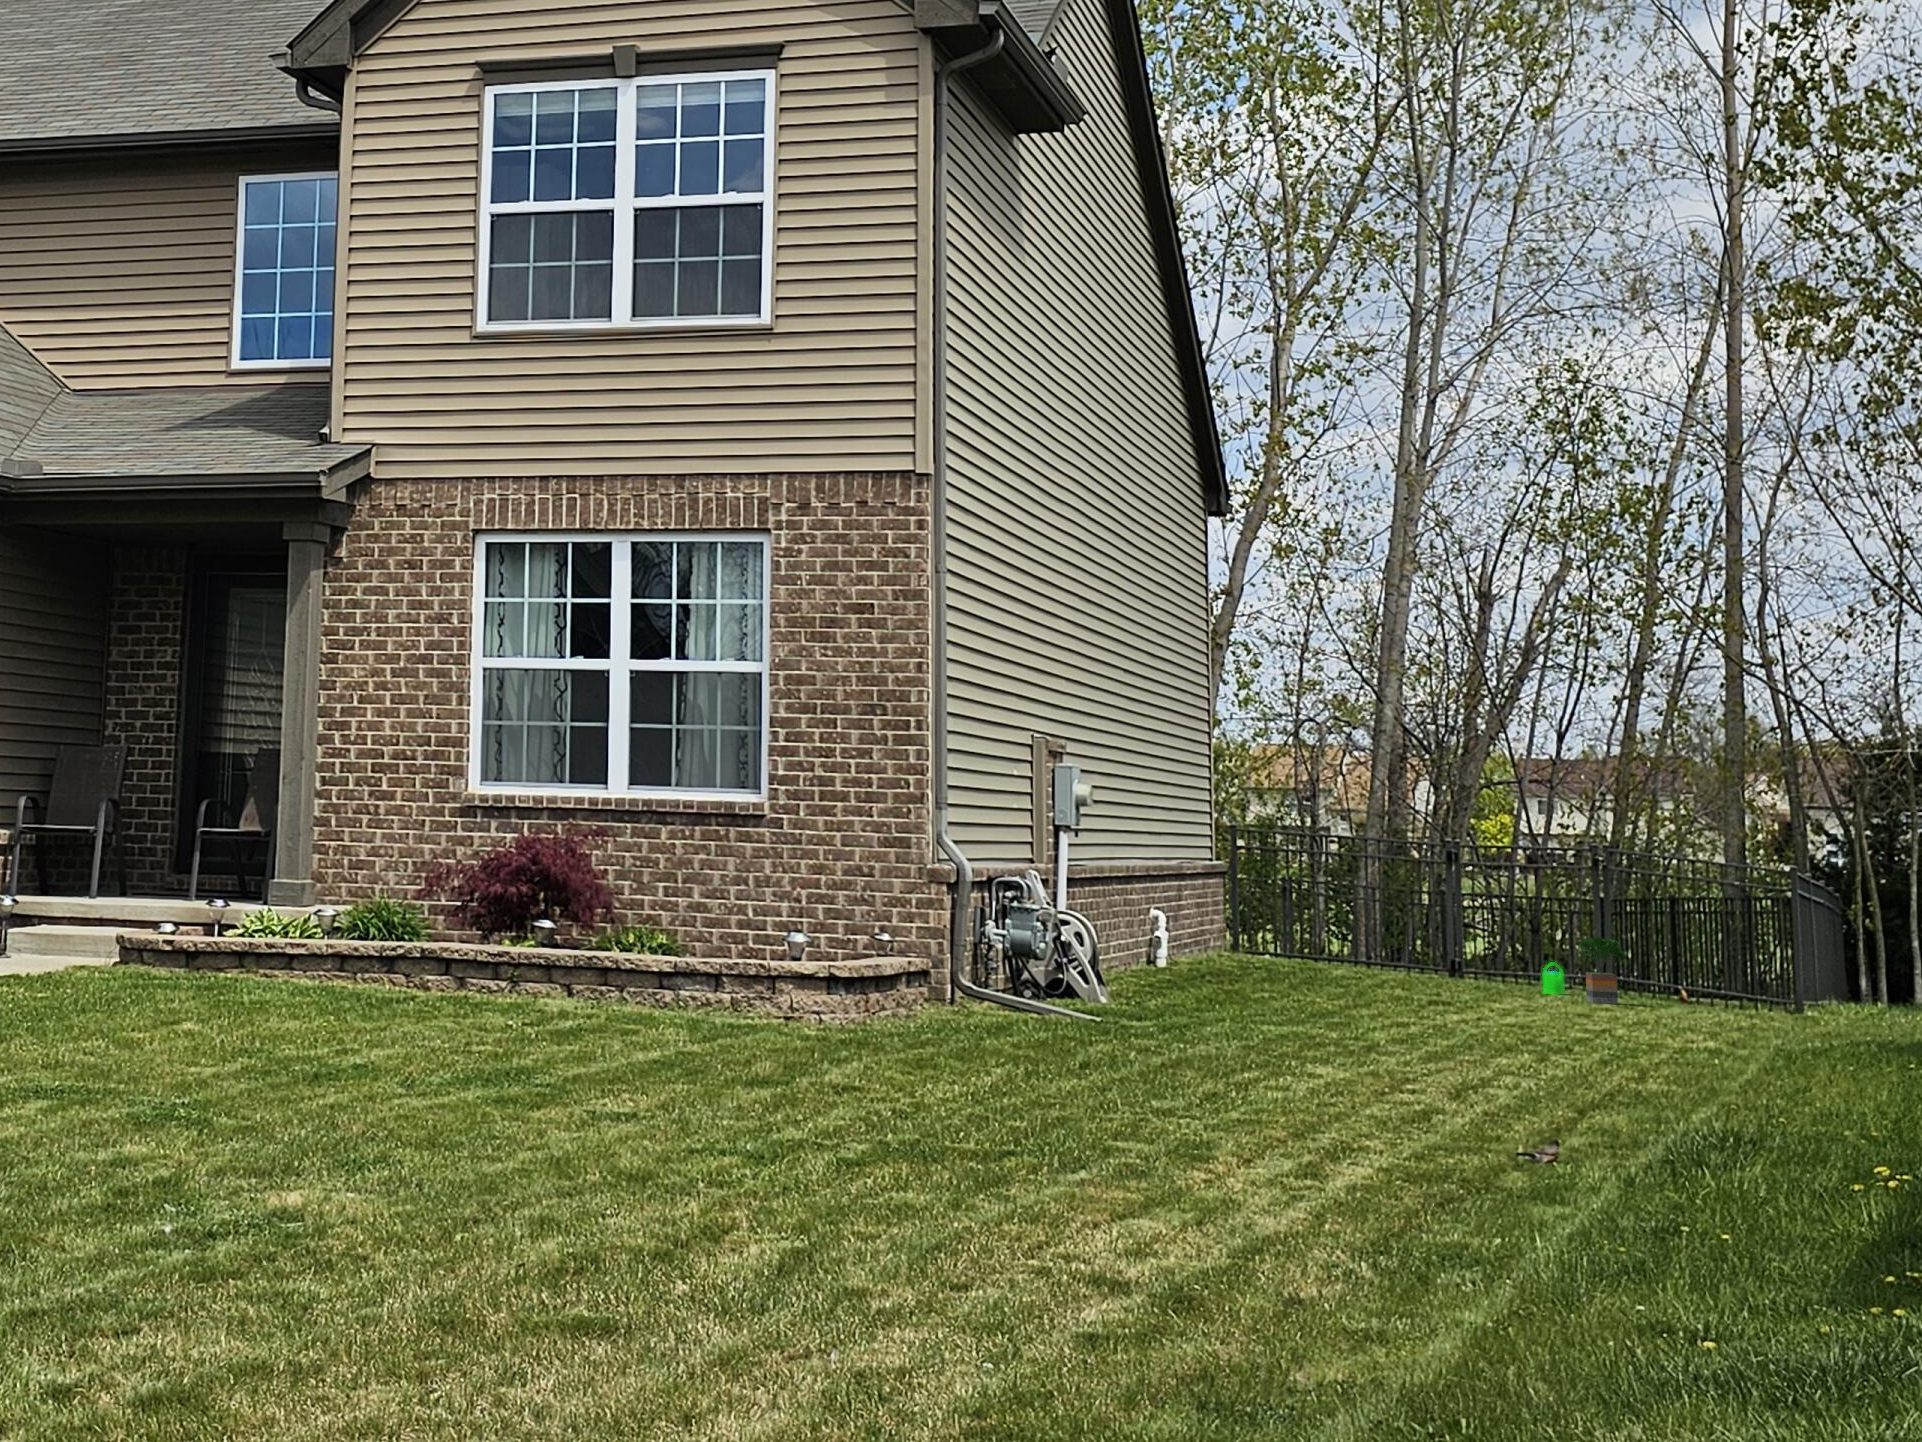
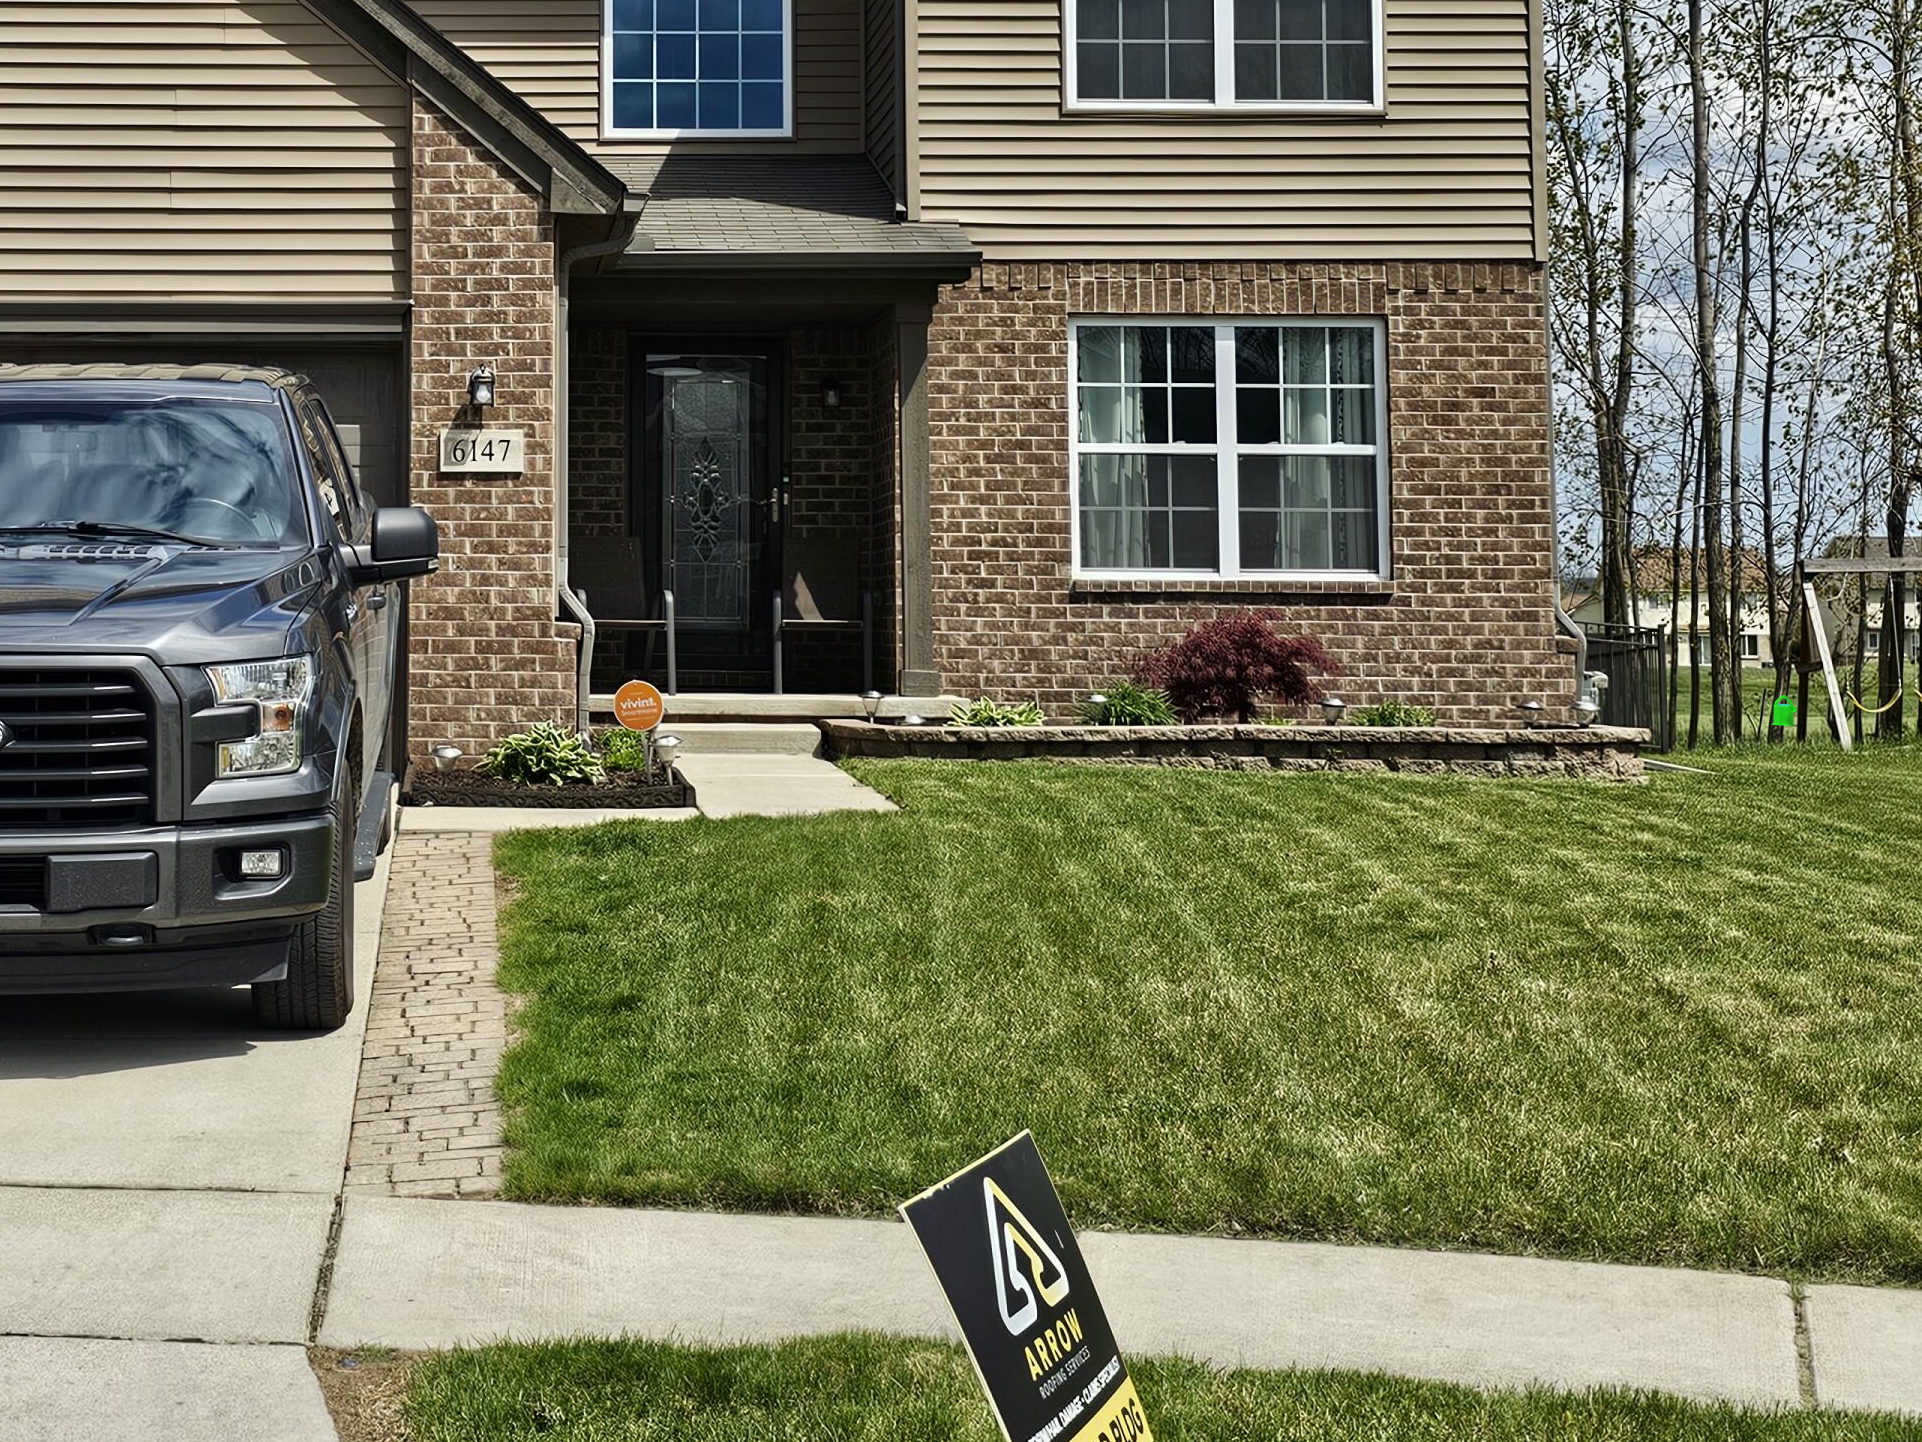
potted tree: present [1579,938,1626,1004] -> none [1833,673,1884,735]

